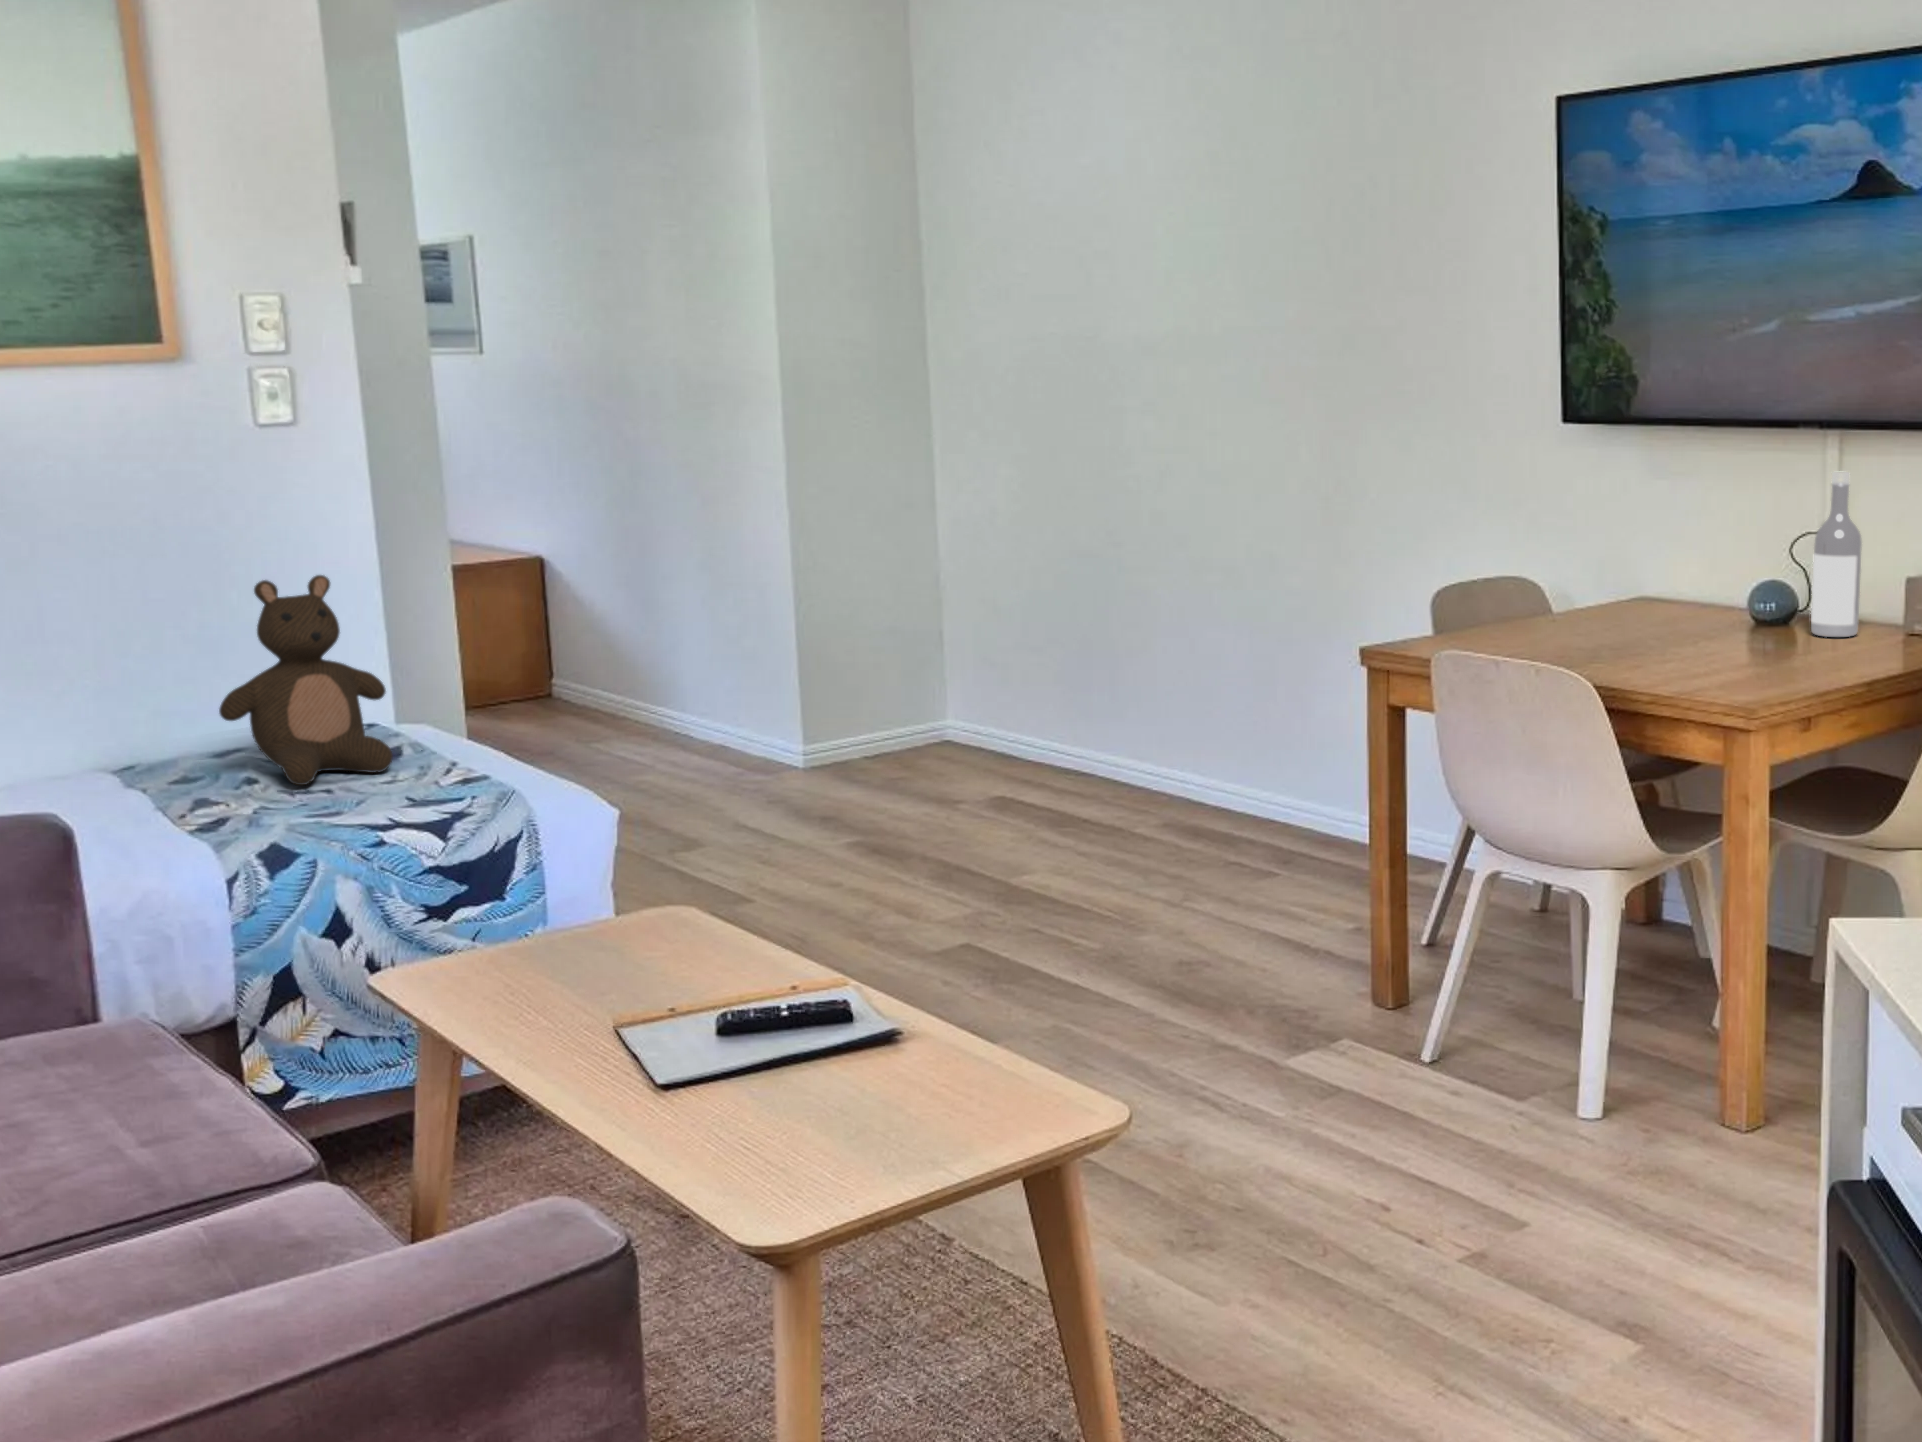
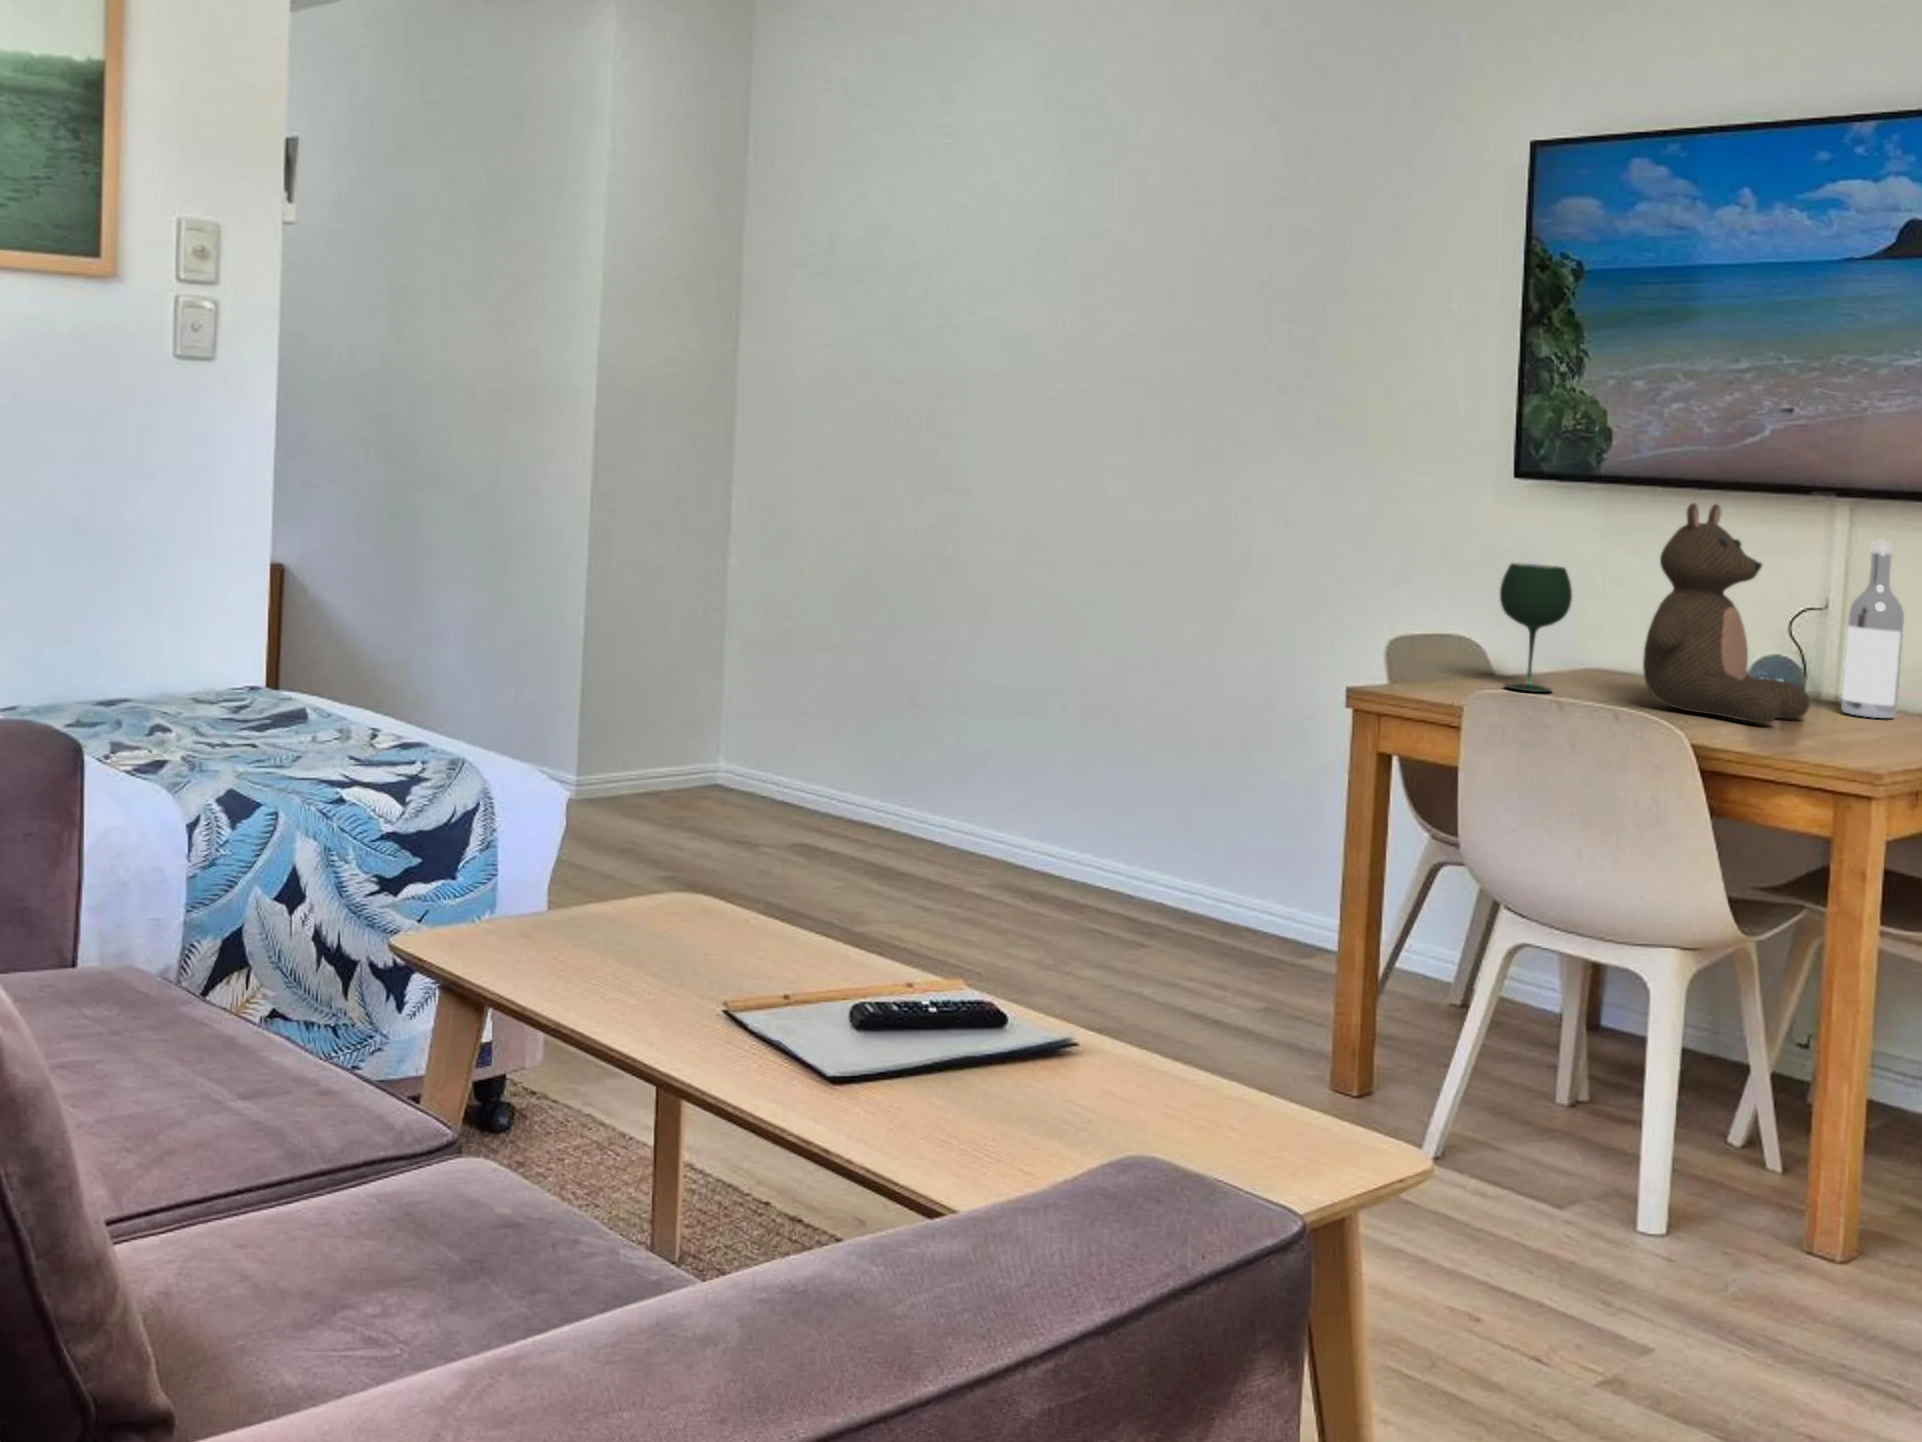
wine glass: none [1502,517,1565,636] -> present [1500,563,1572,692]
stuffed bear: present [219,575,393,785] -> present [1643,503,1810,723]

